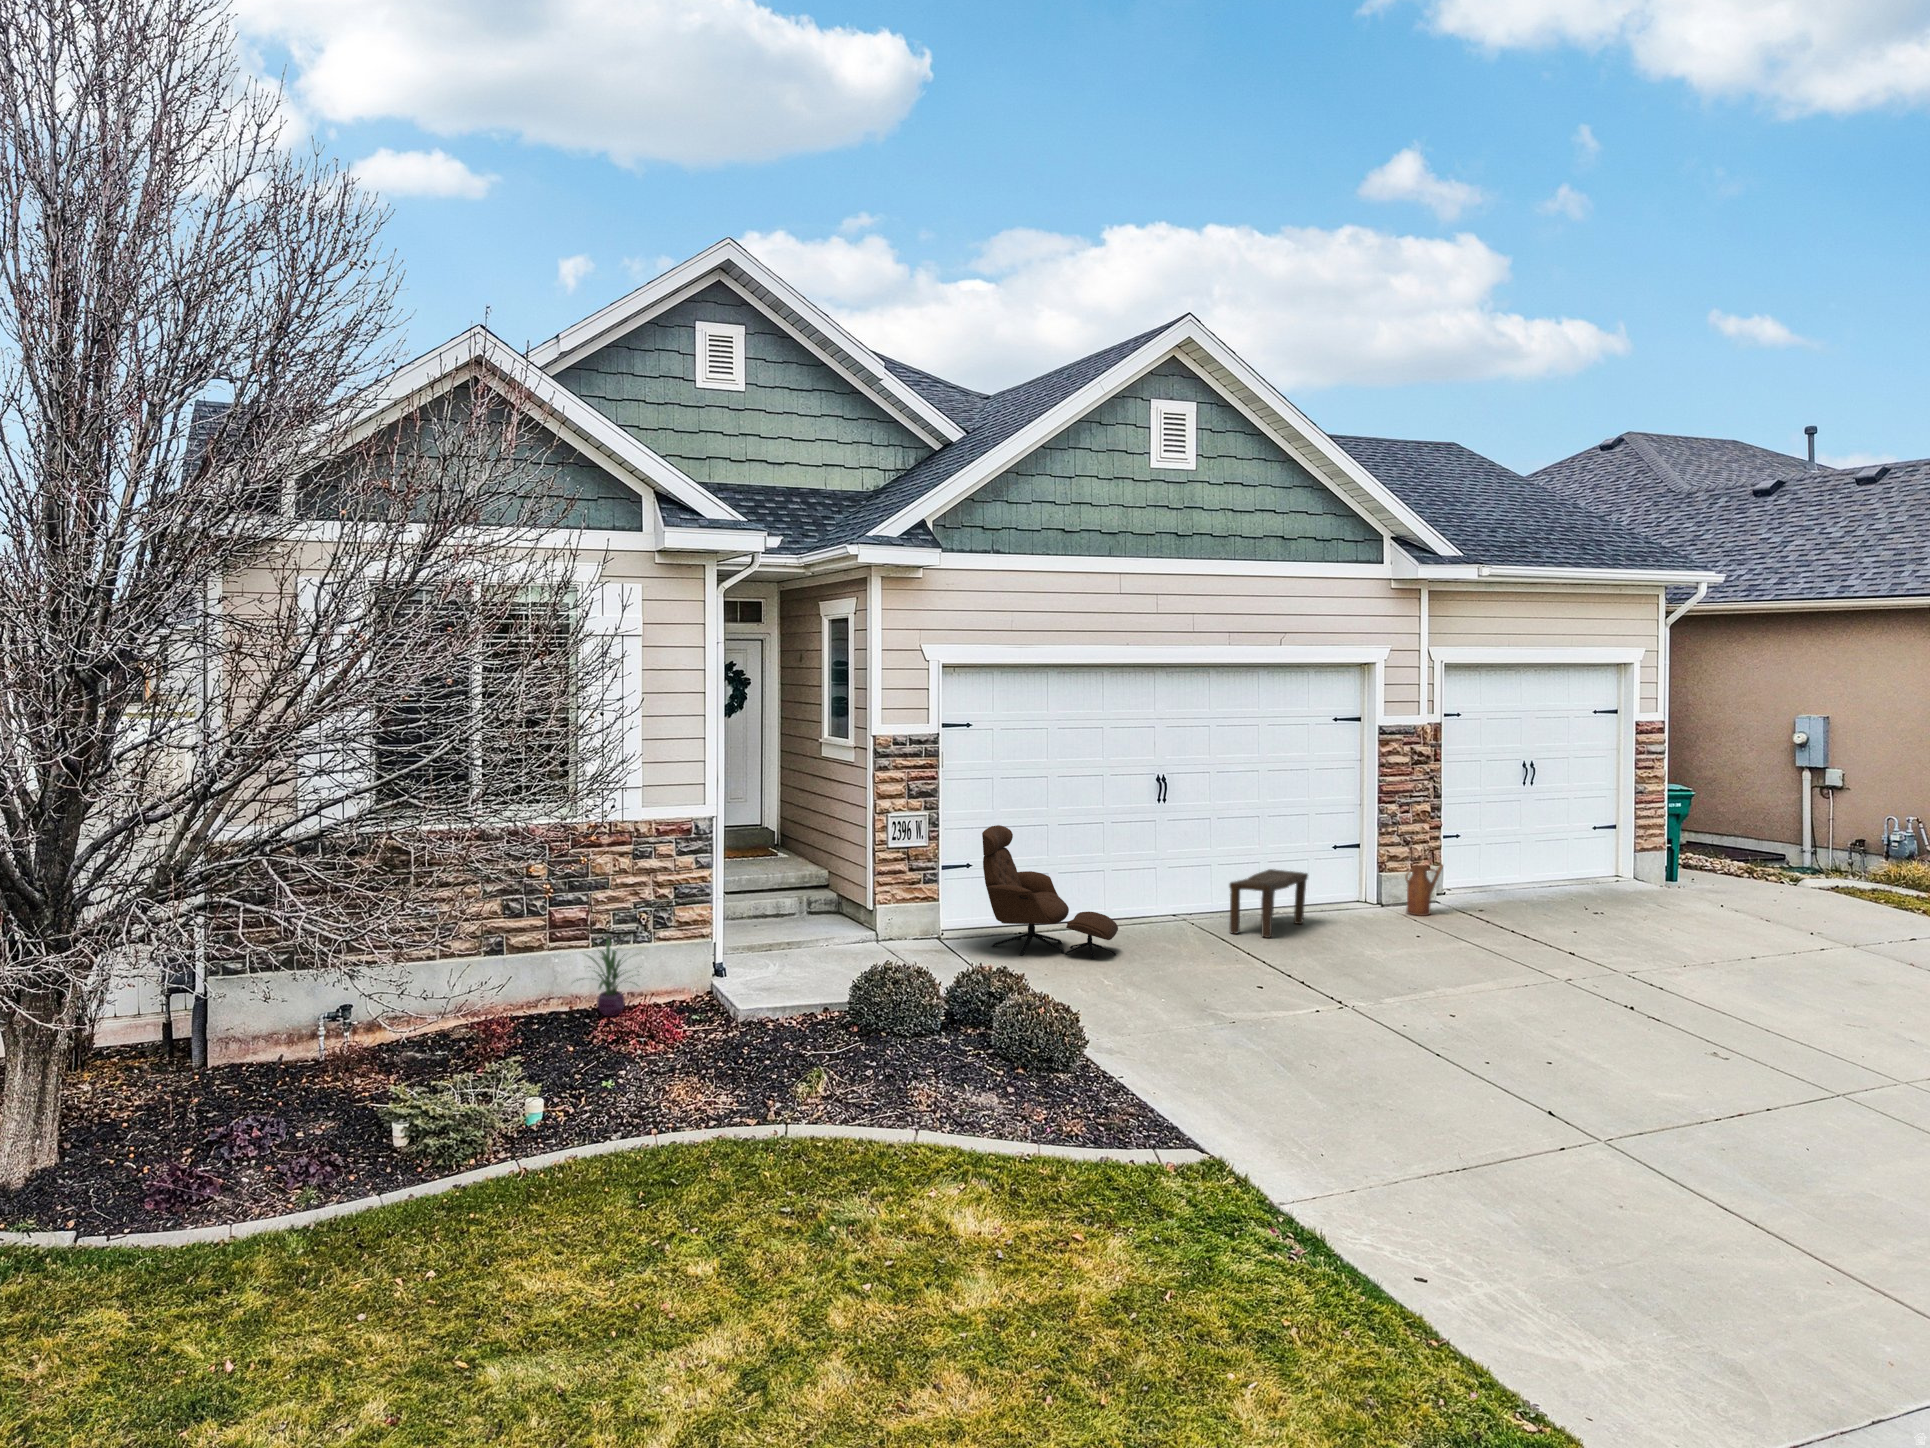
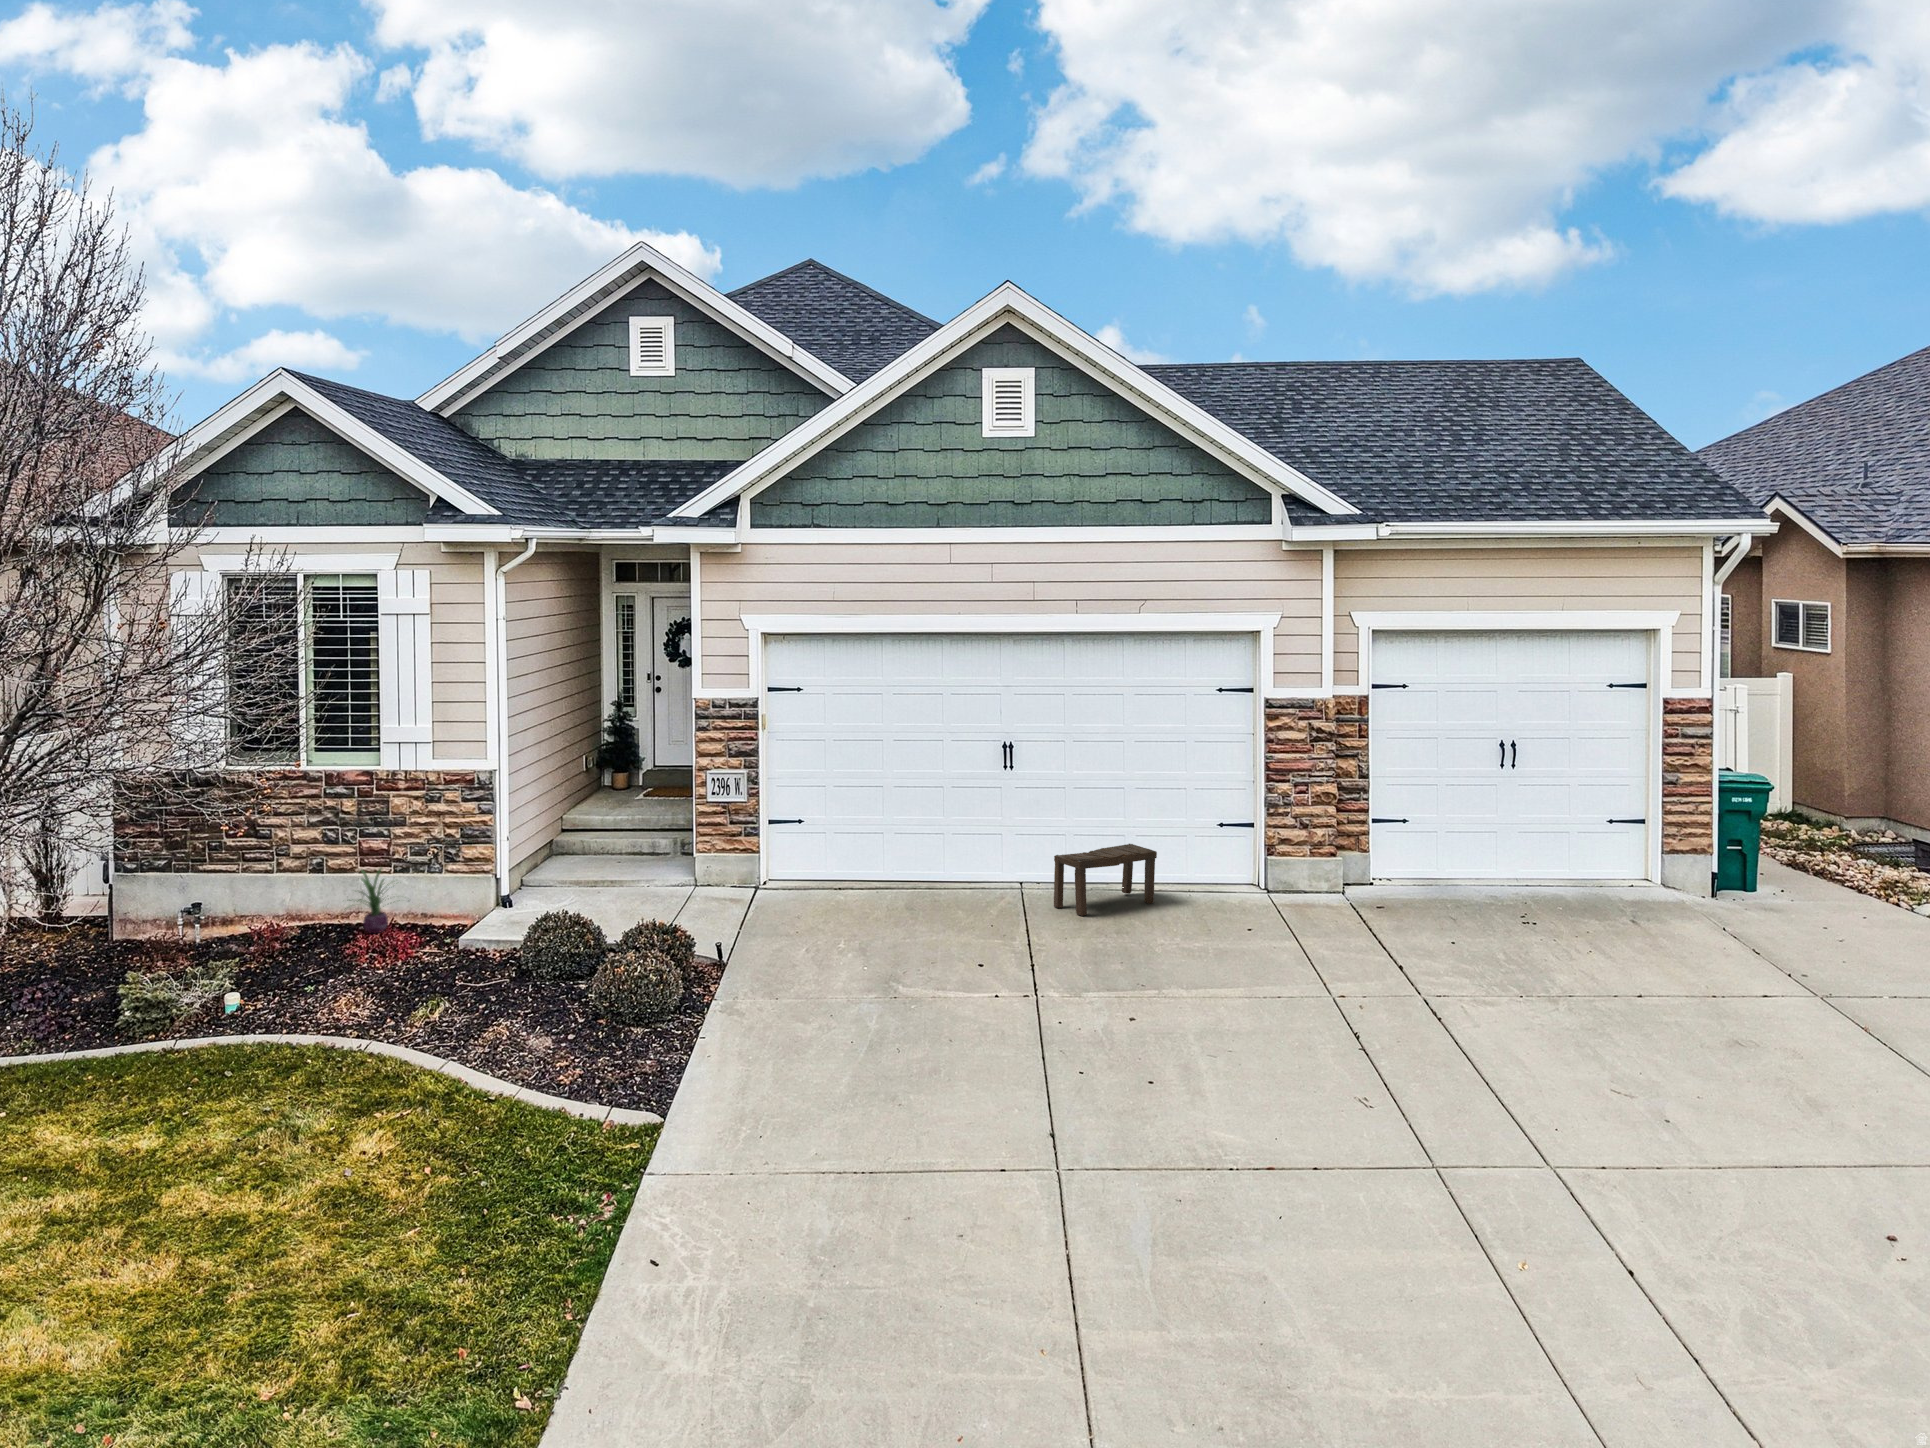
lounge chair: present [982,825,1118,959] -> none [784,786,907,921]
watering can: present [1405,864,1443,916] -> none [1290,850,1343,906]

